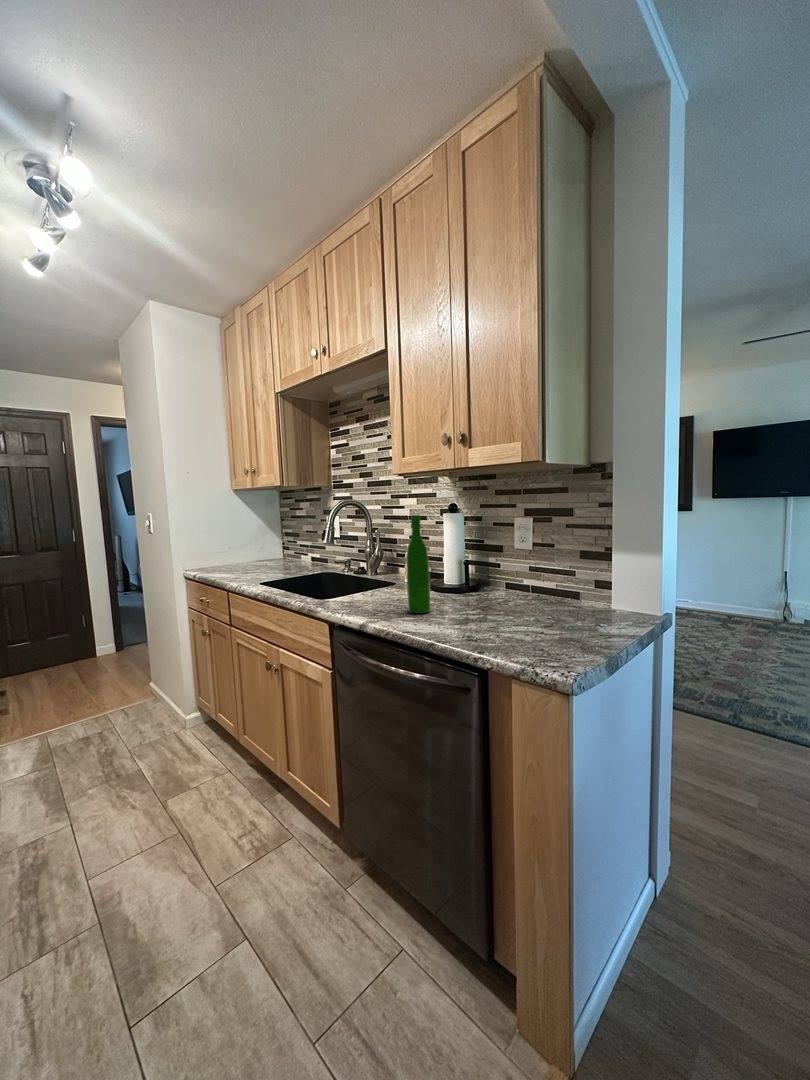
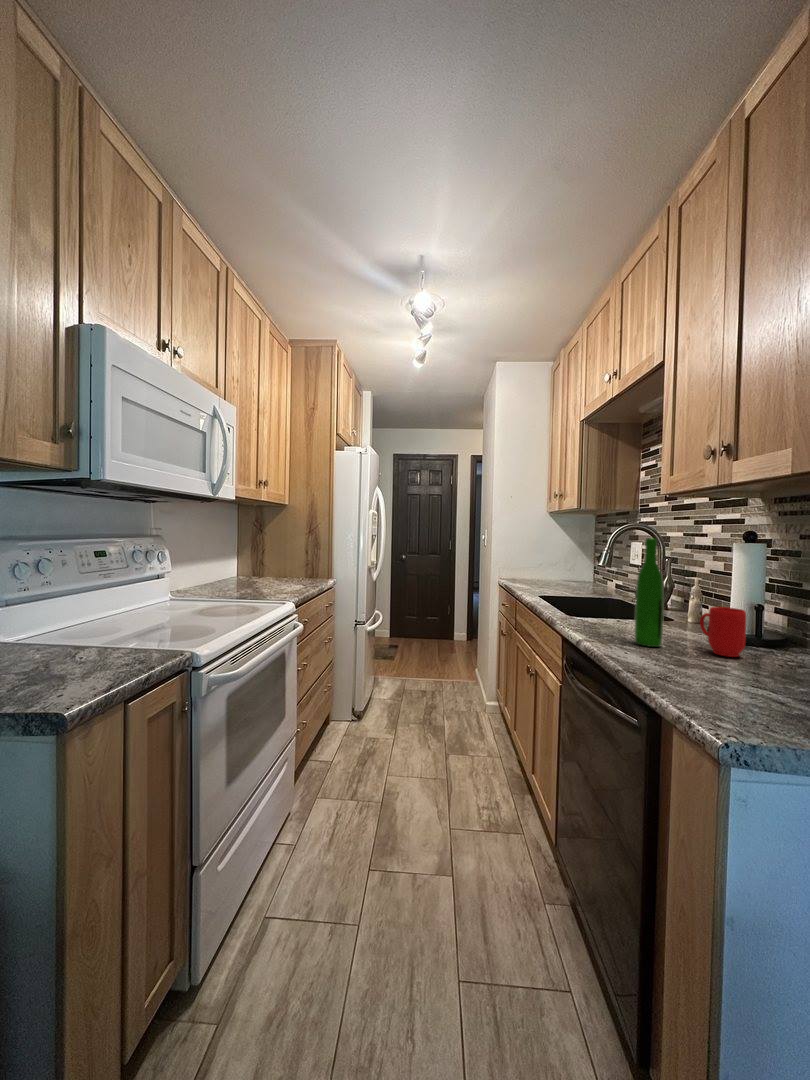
mug: none [450,567,484,607] -> present [700,607,746,657]

